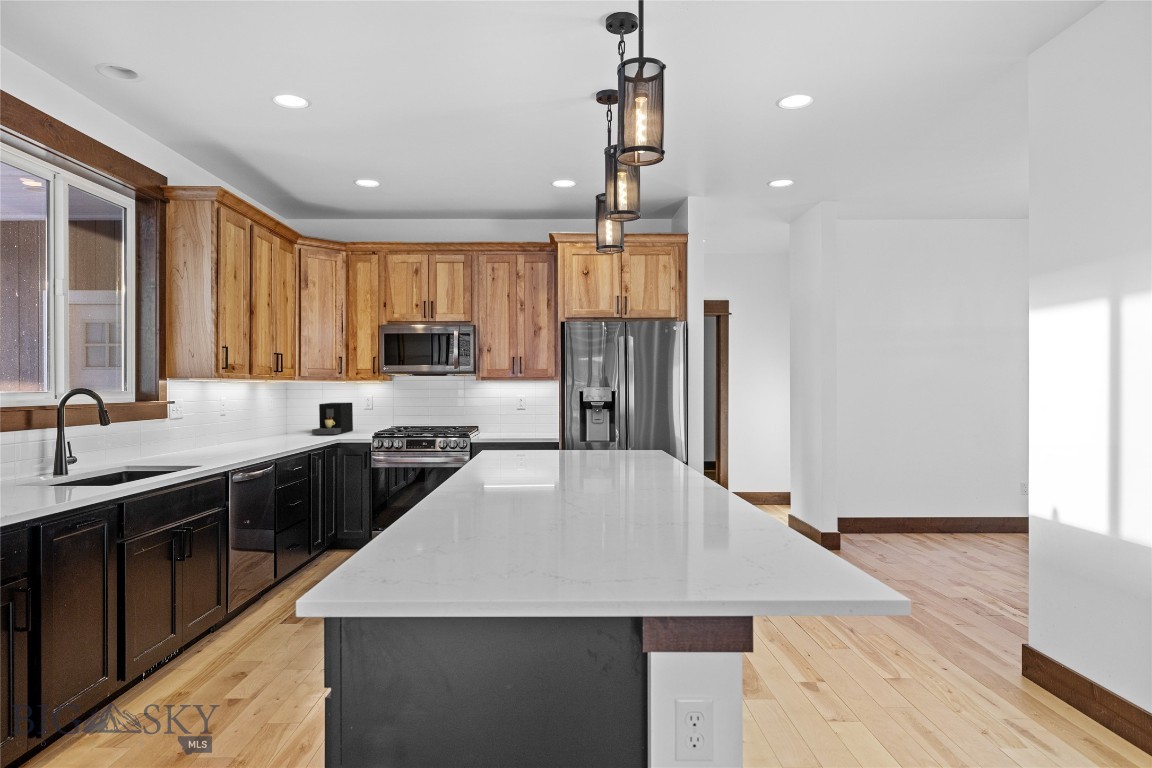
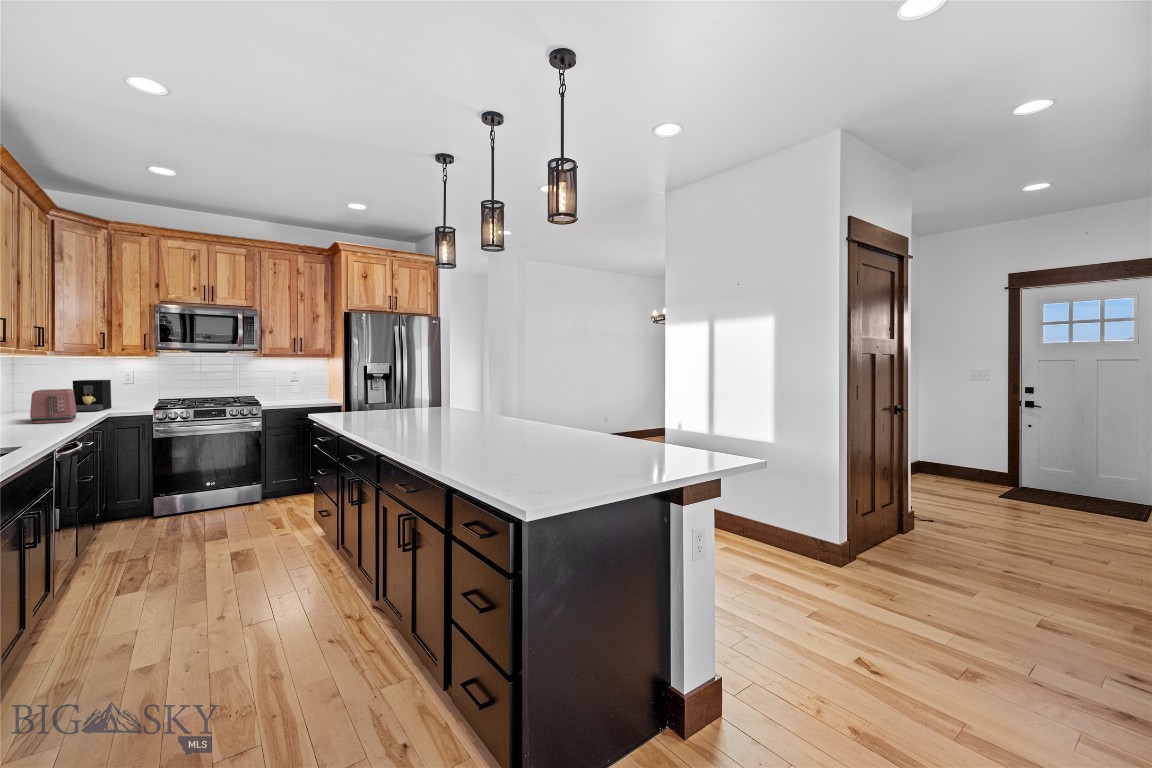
toaster: none [259,415,303,449] -> present [30,389,76,423]

